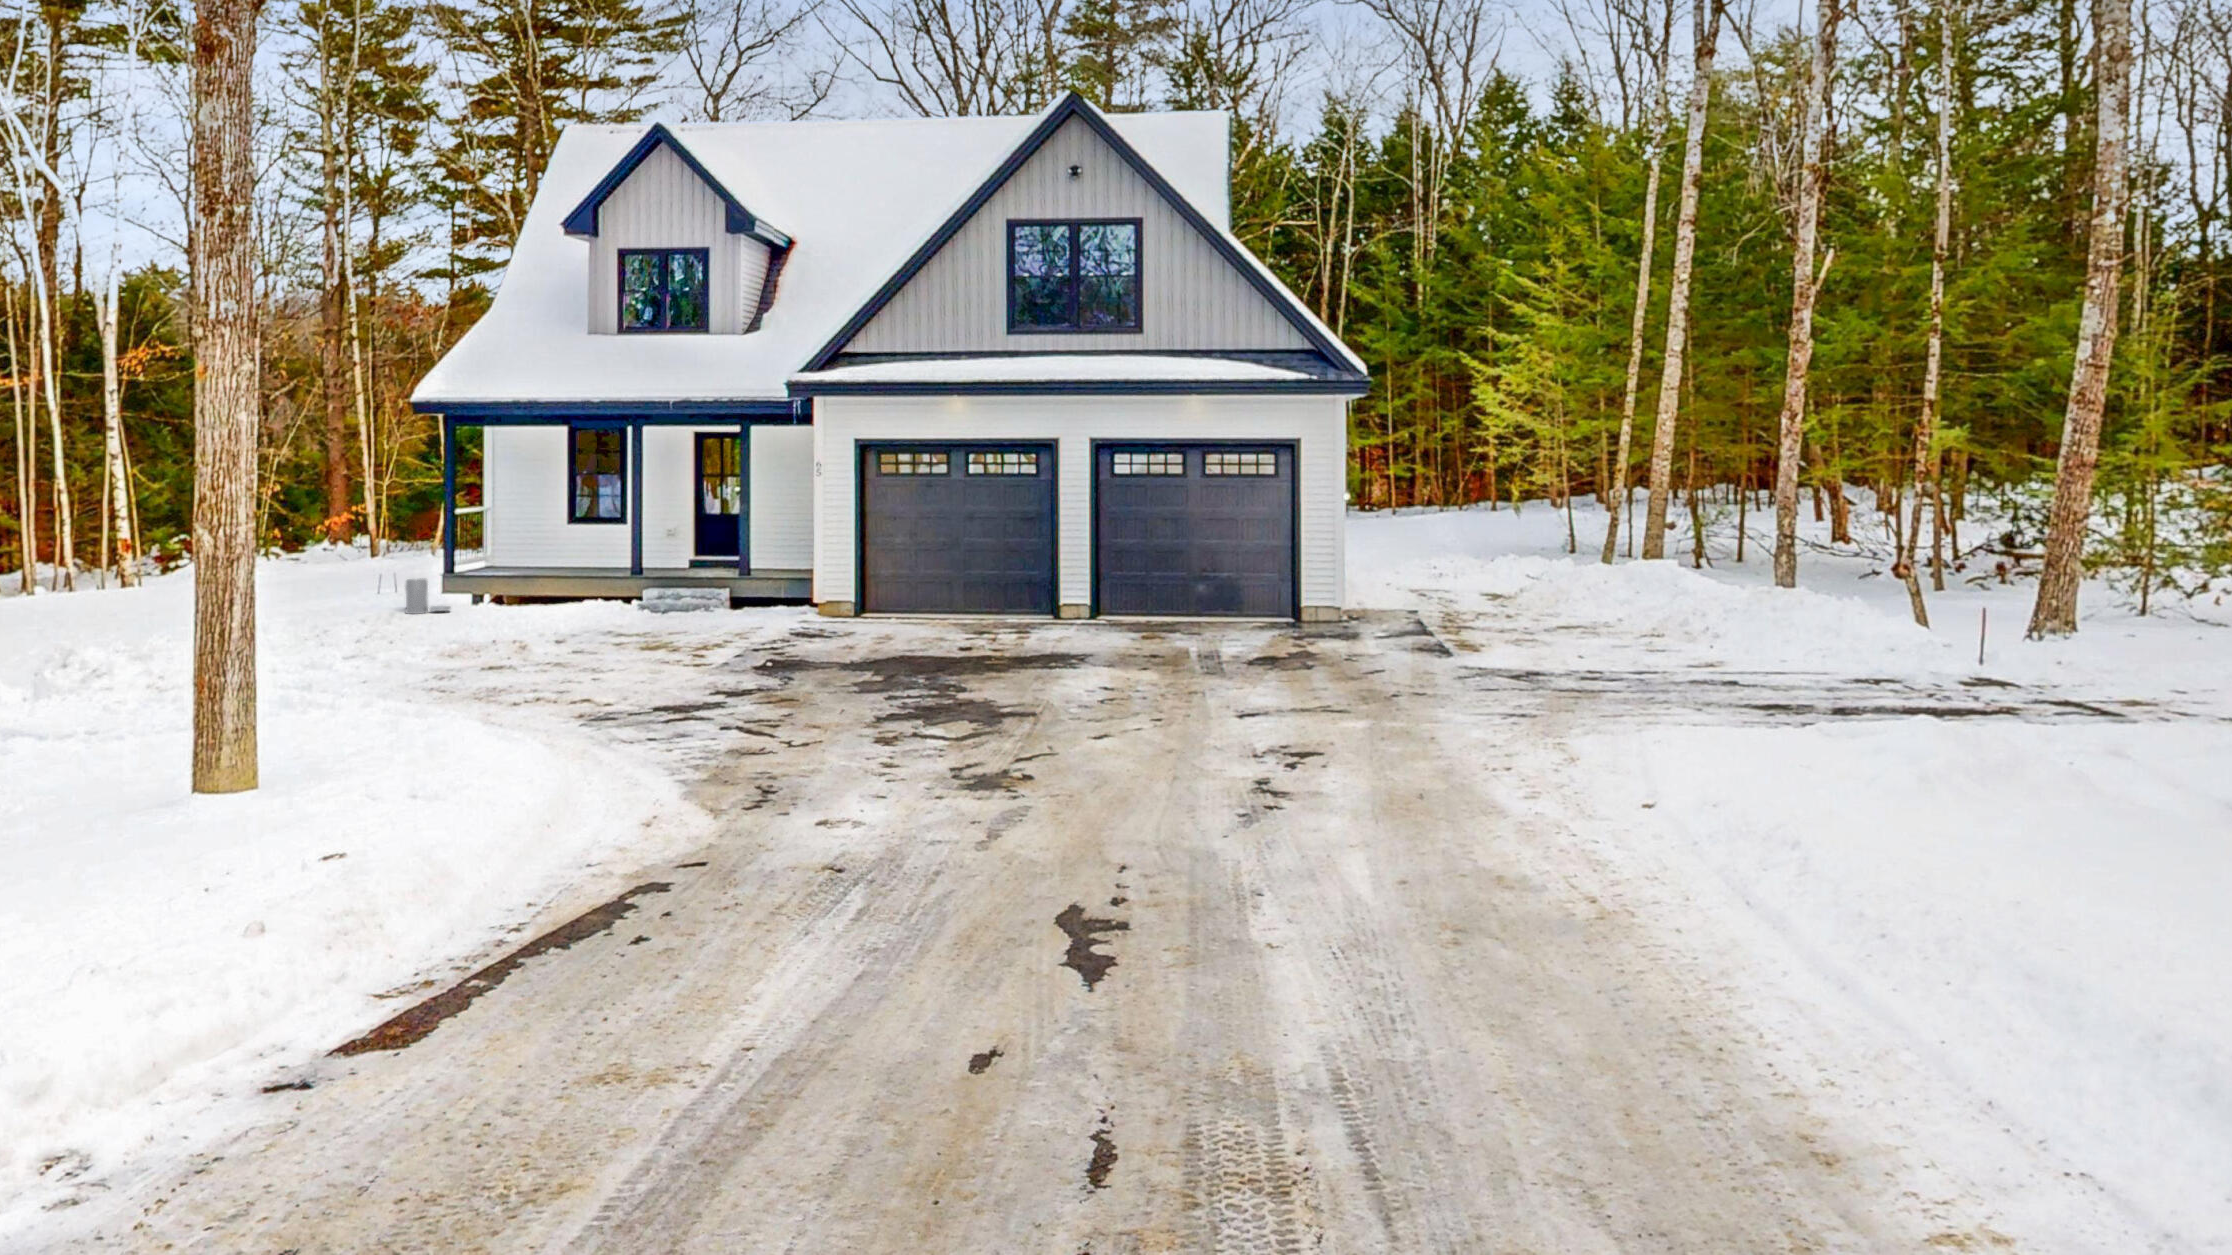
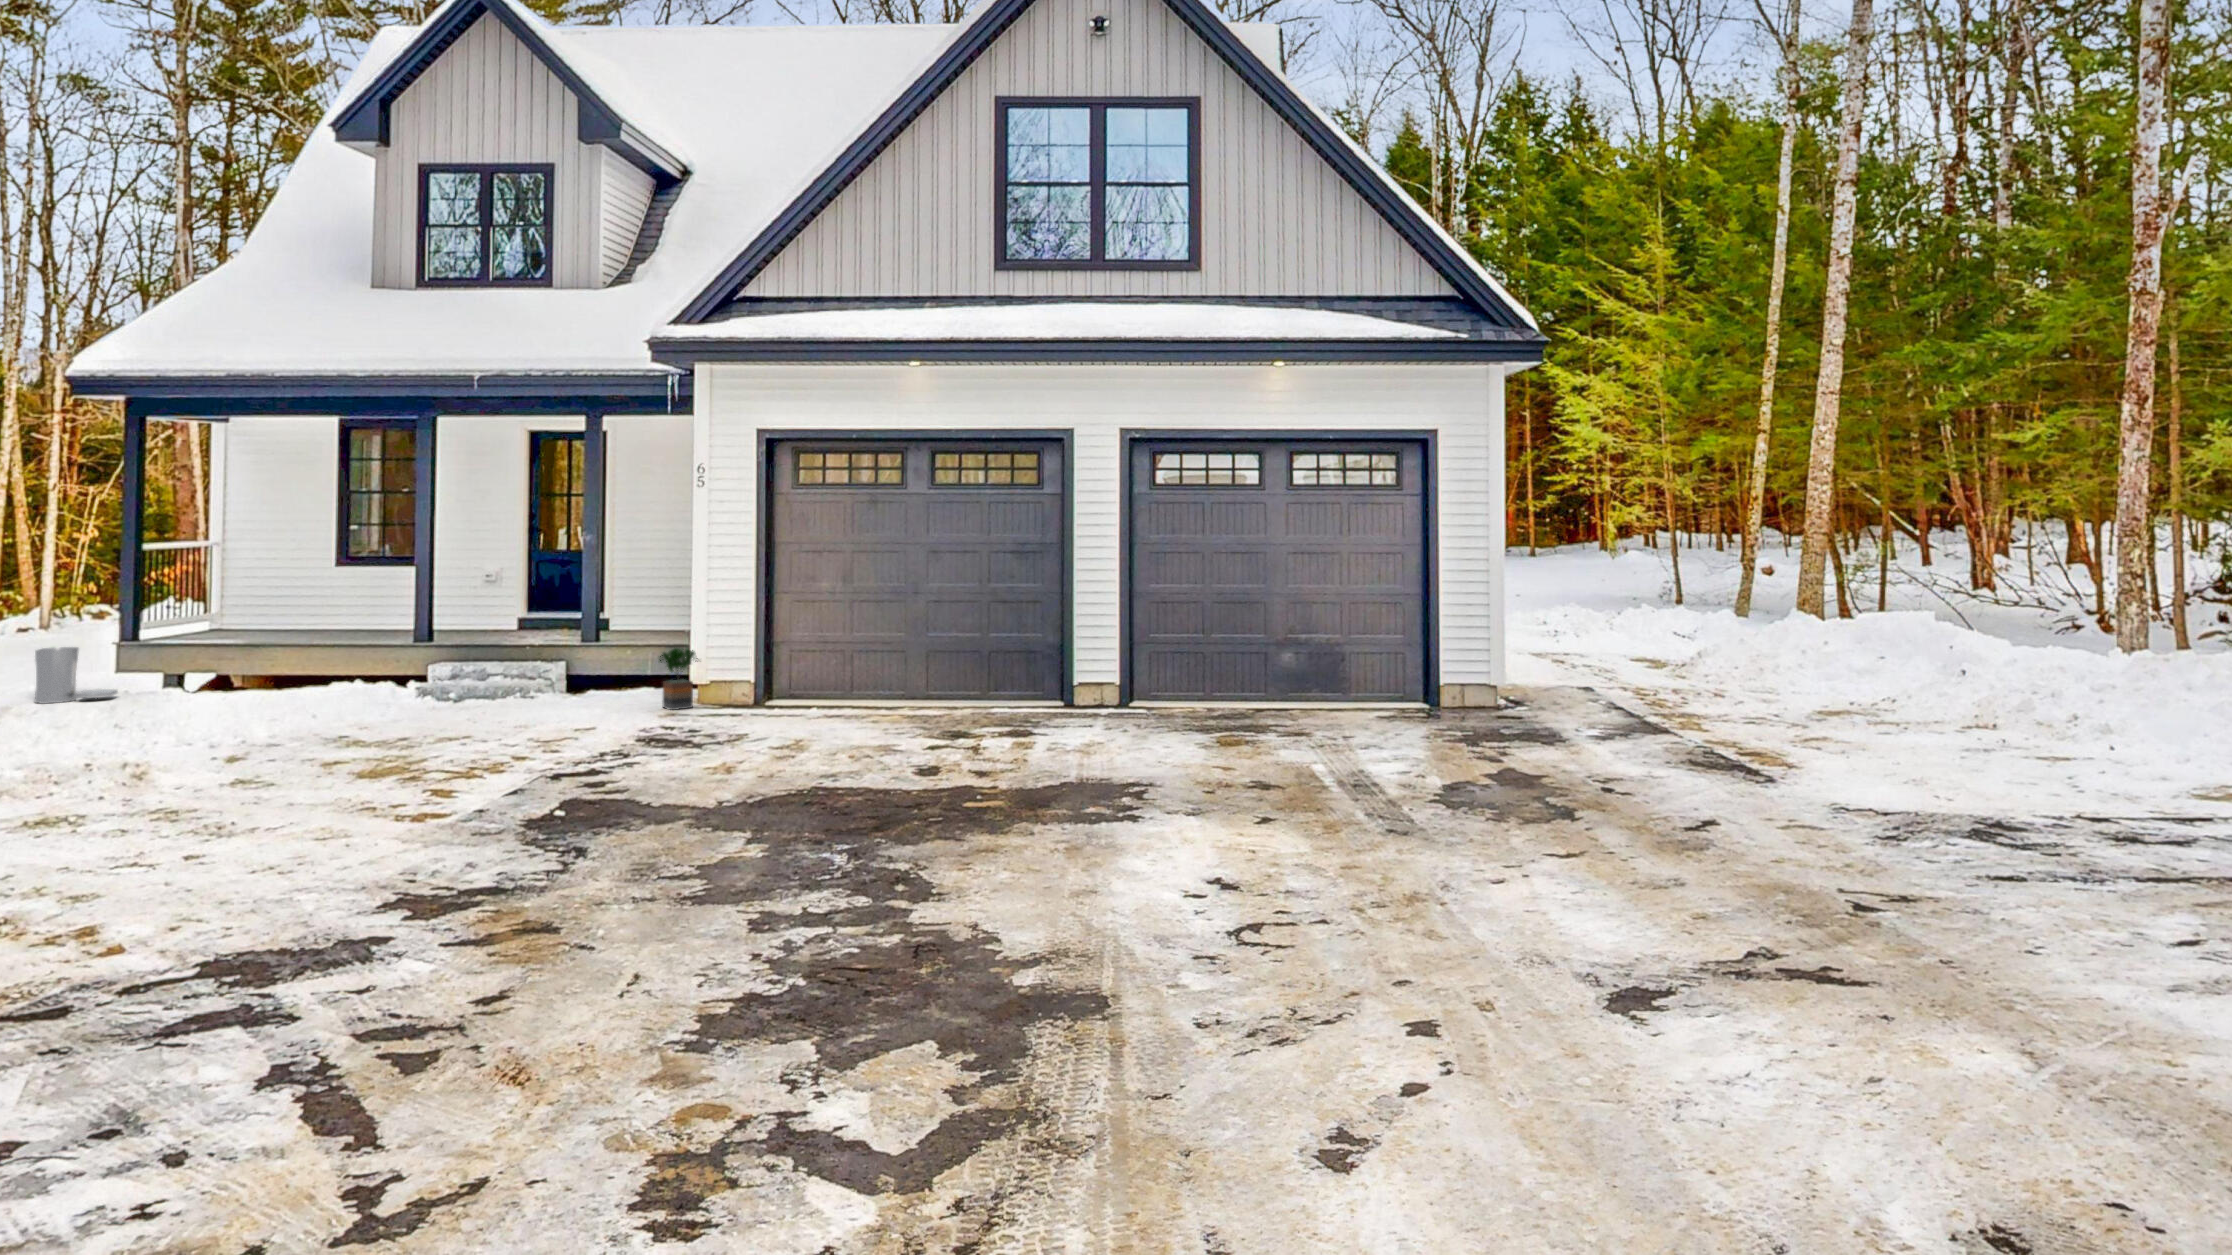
potted tree: none [795,581,824,620] -> present [659,648,698,710]

